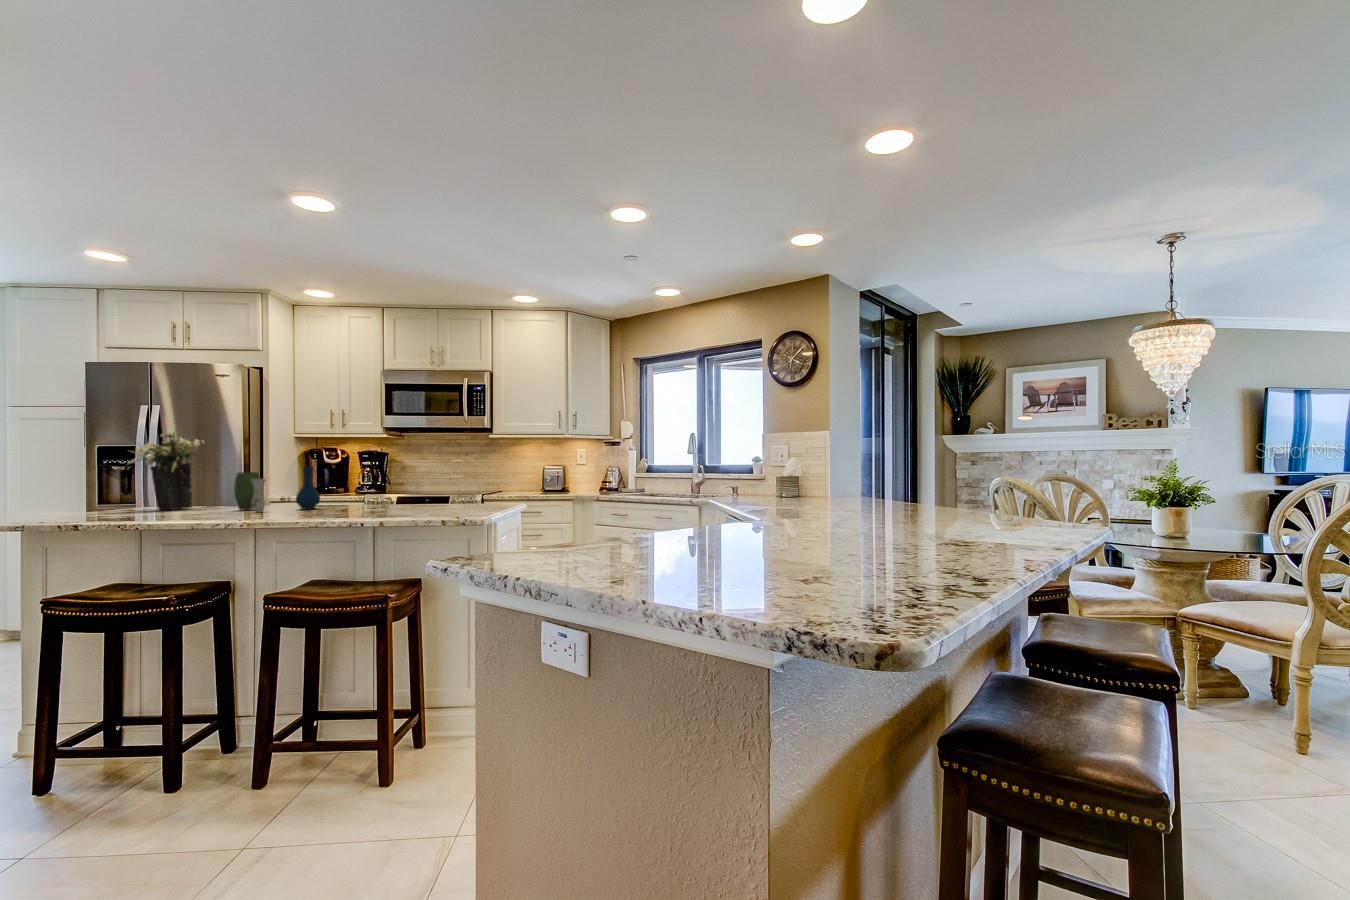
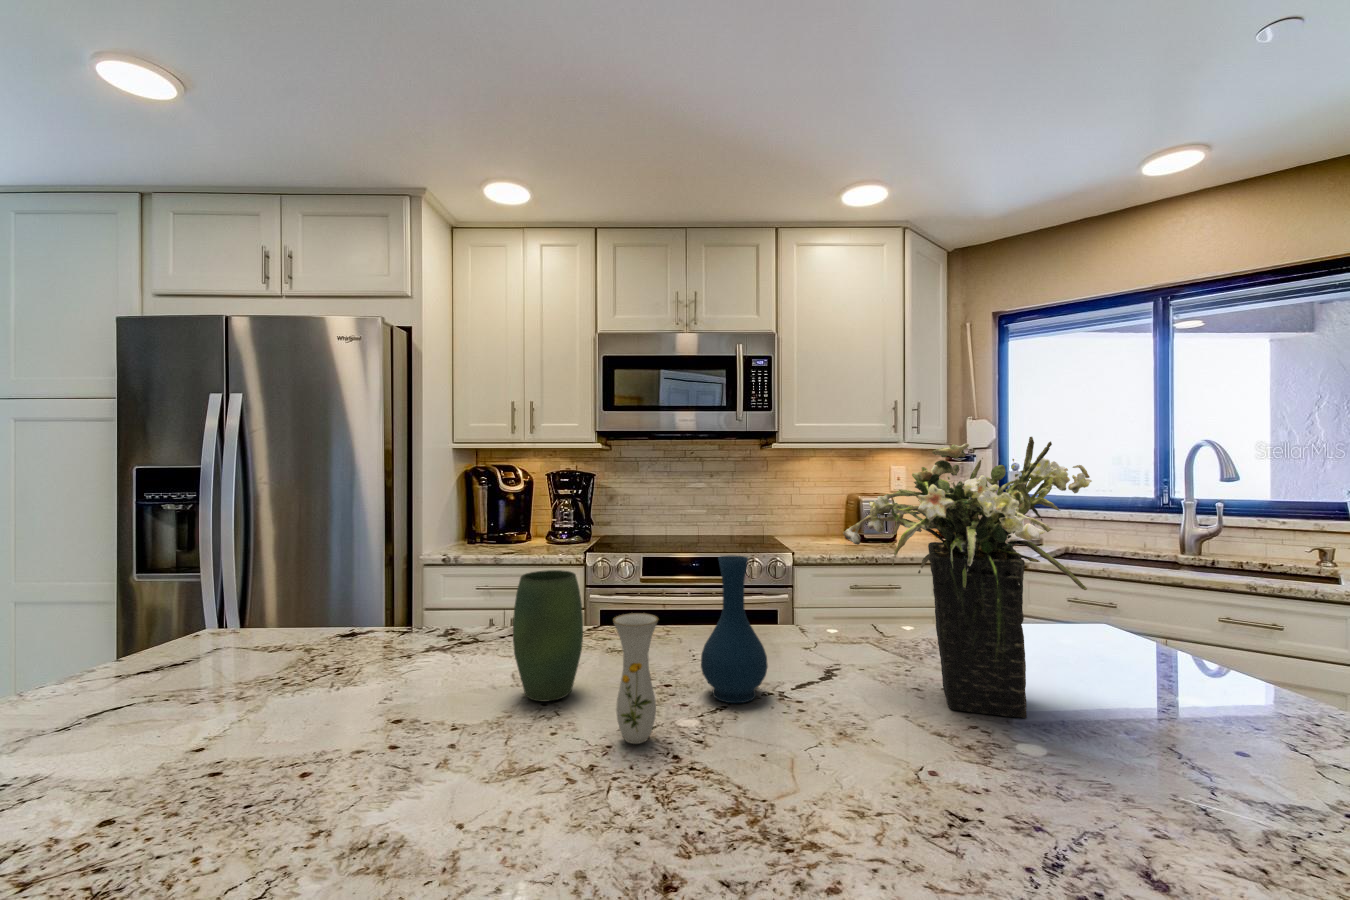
flower arrangement: present [129,433,204,510] -> present [843,437,1092,718]

